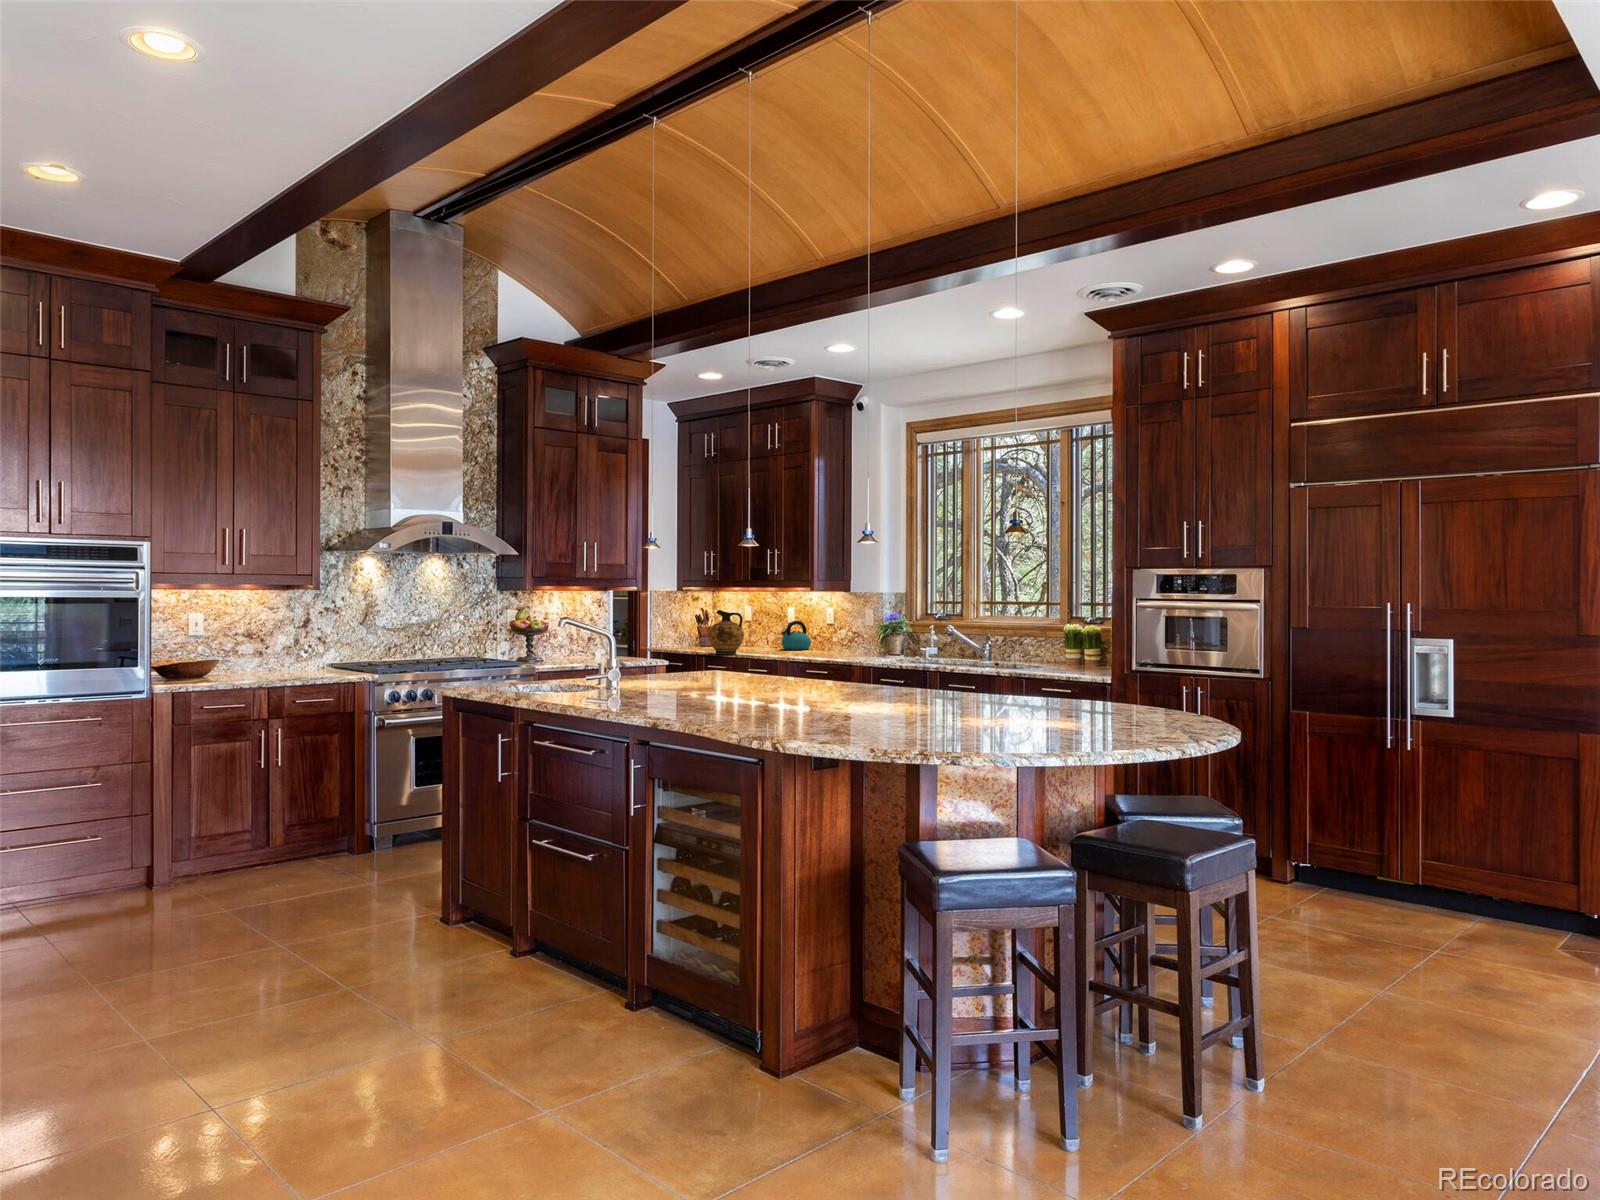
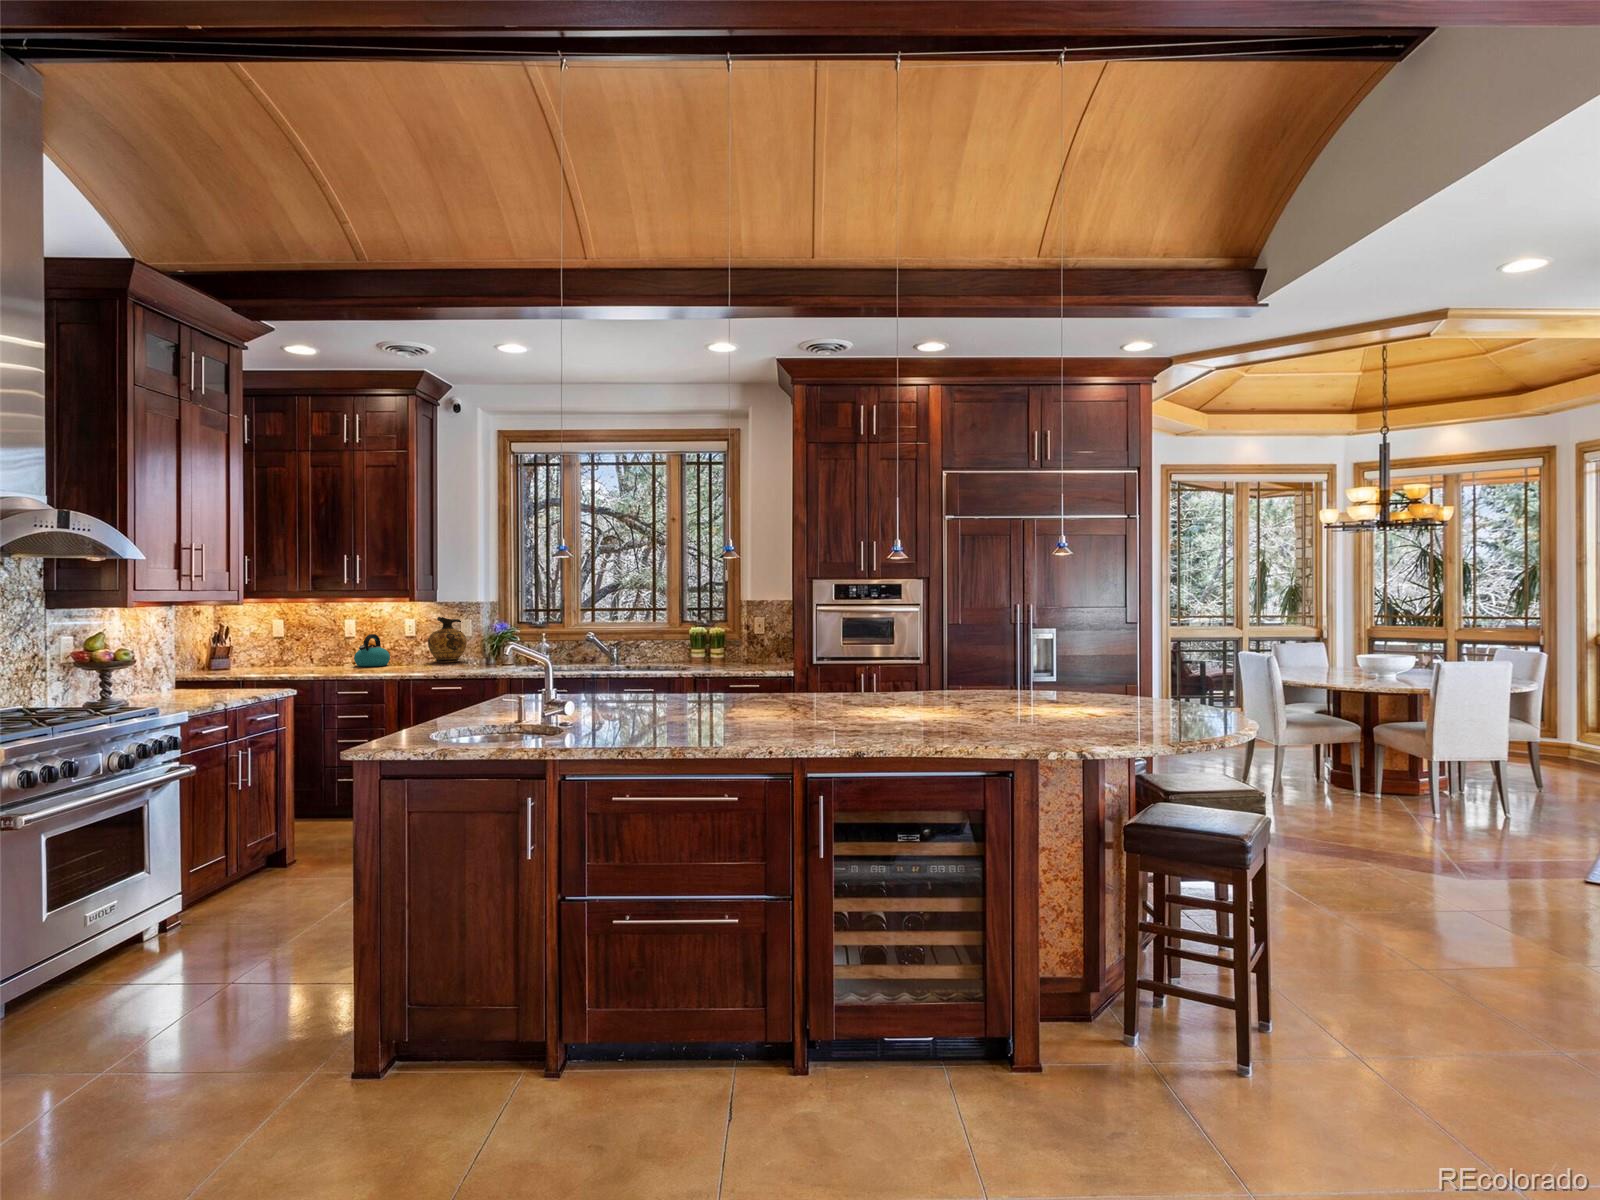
ceramic jug: present [708,610,744,654] -> present [428,617,467,662]

